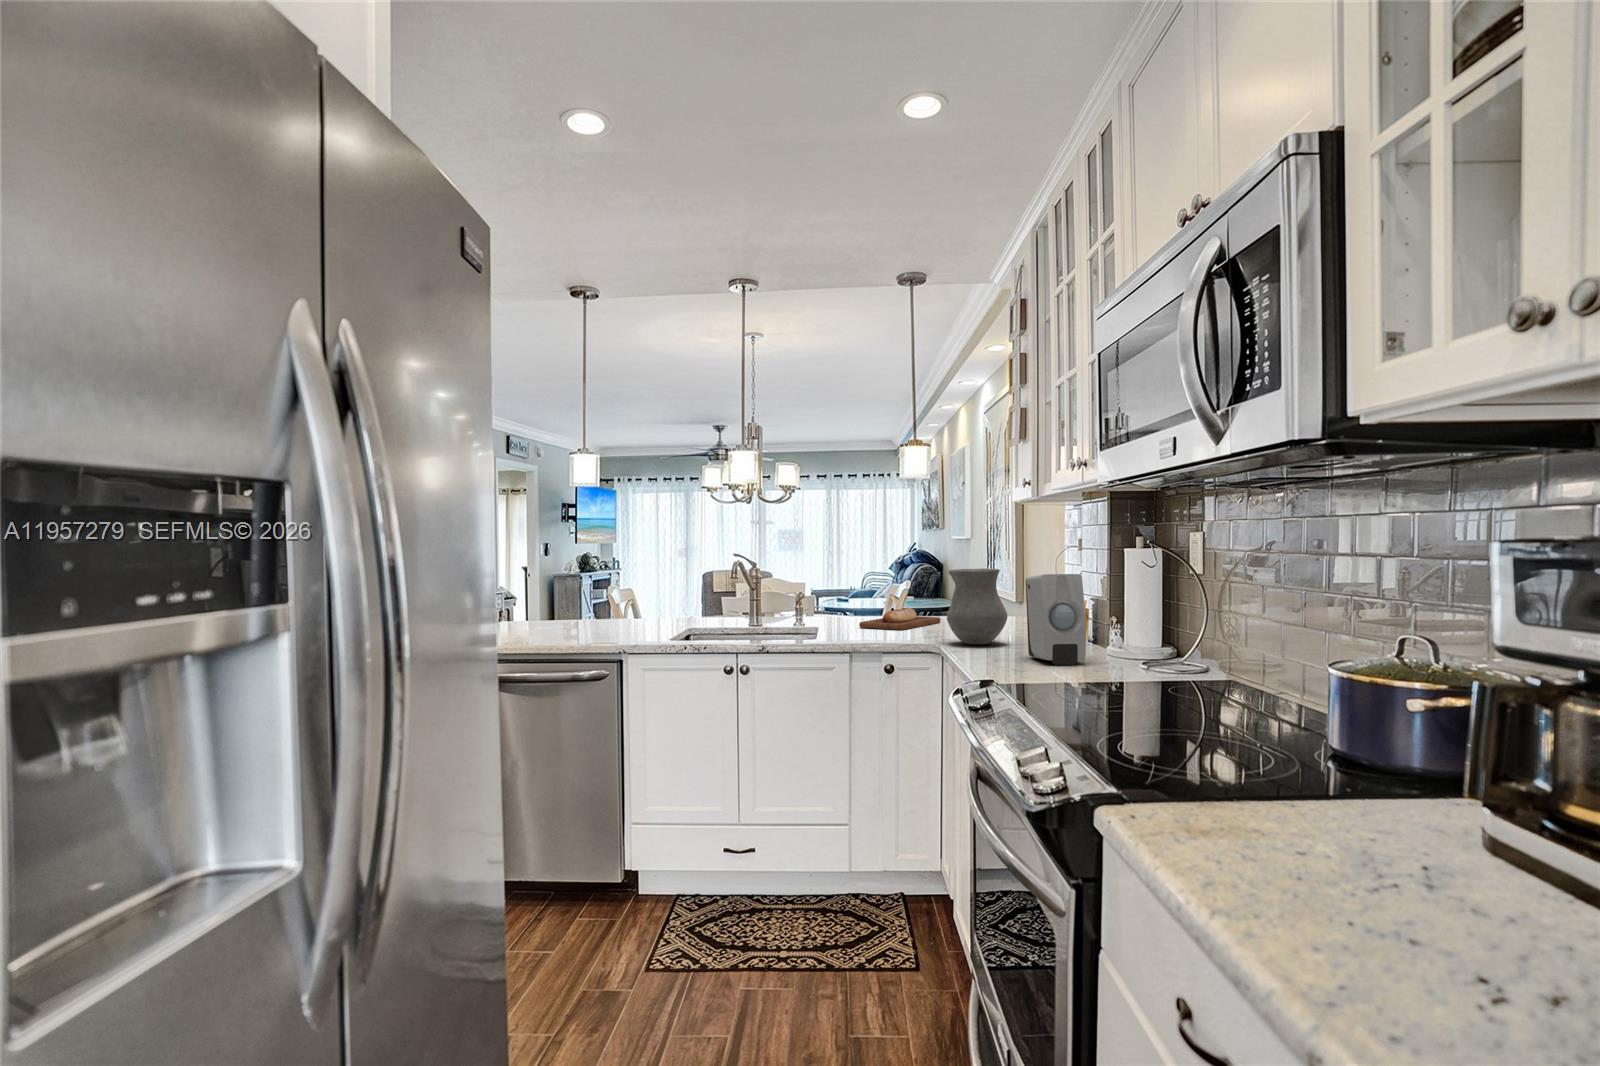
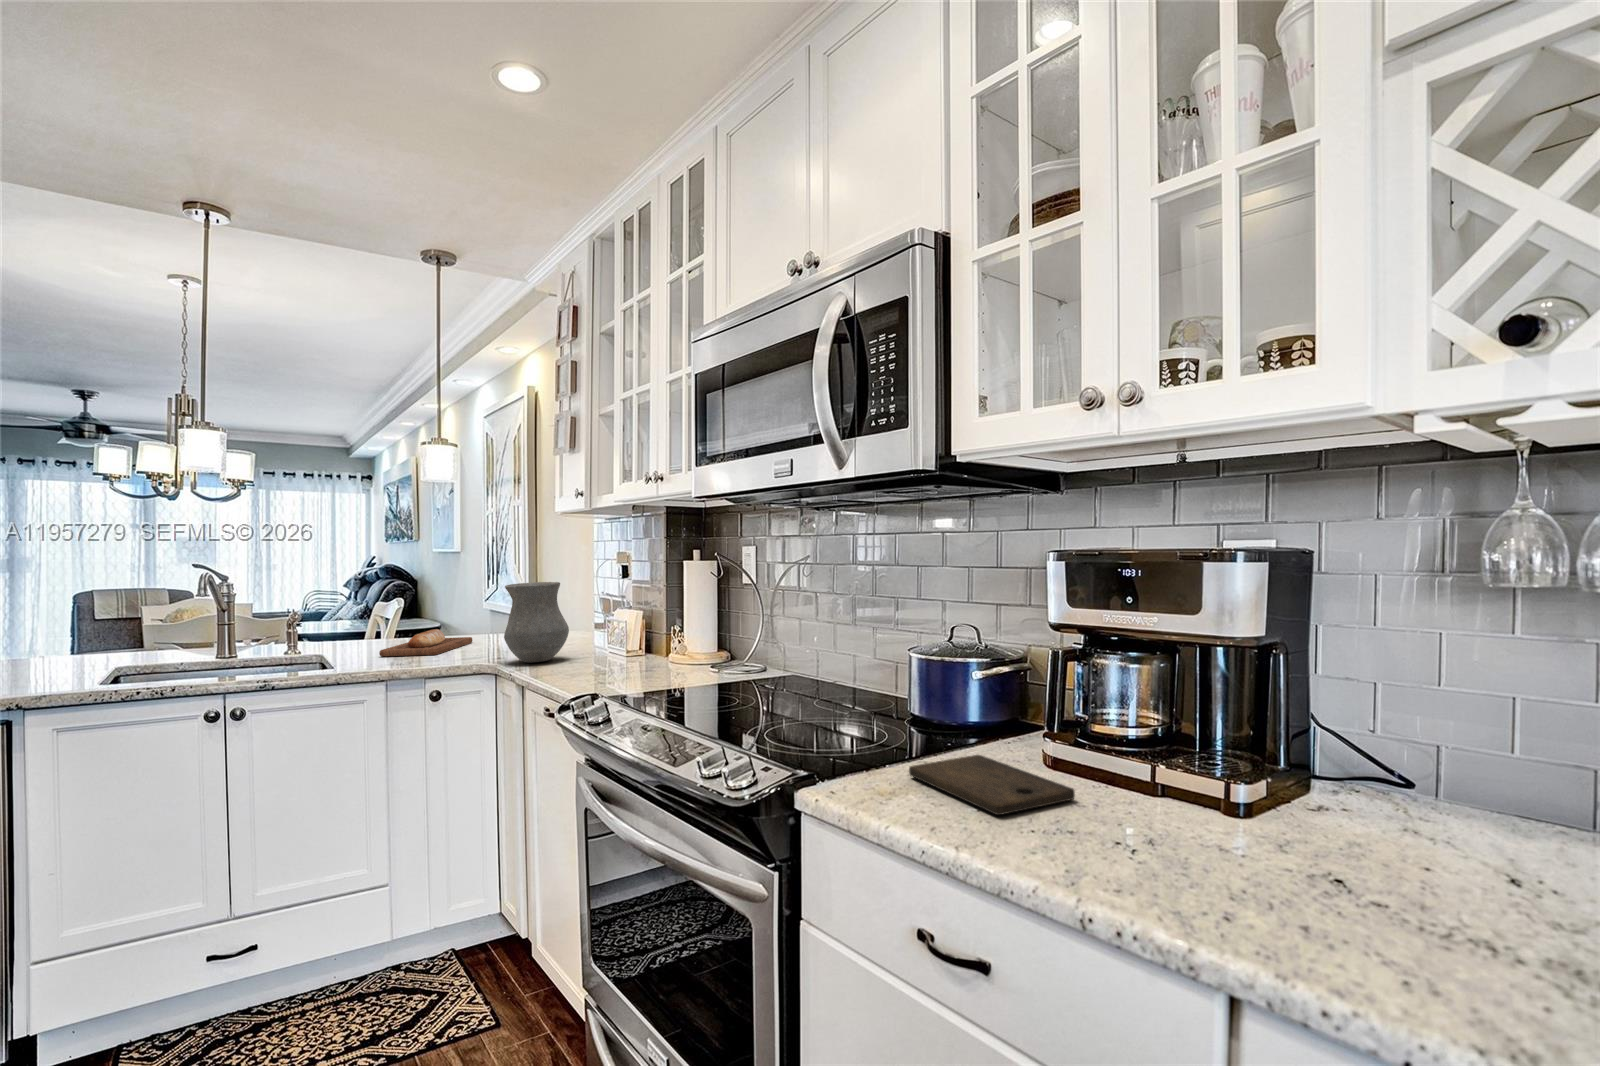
soap dispenser: present [1026,574,1086,665] -> none [599,584,662,673]
cutting board: none [1252,806,1480,899] -> present [909,755,1075,815]

